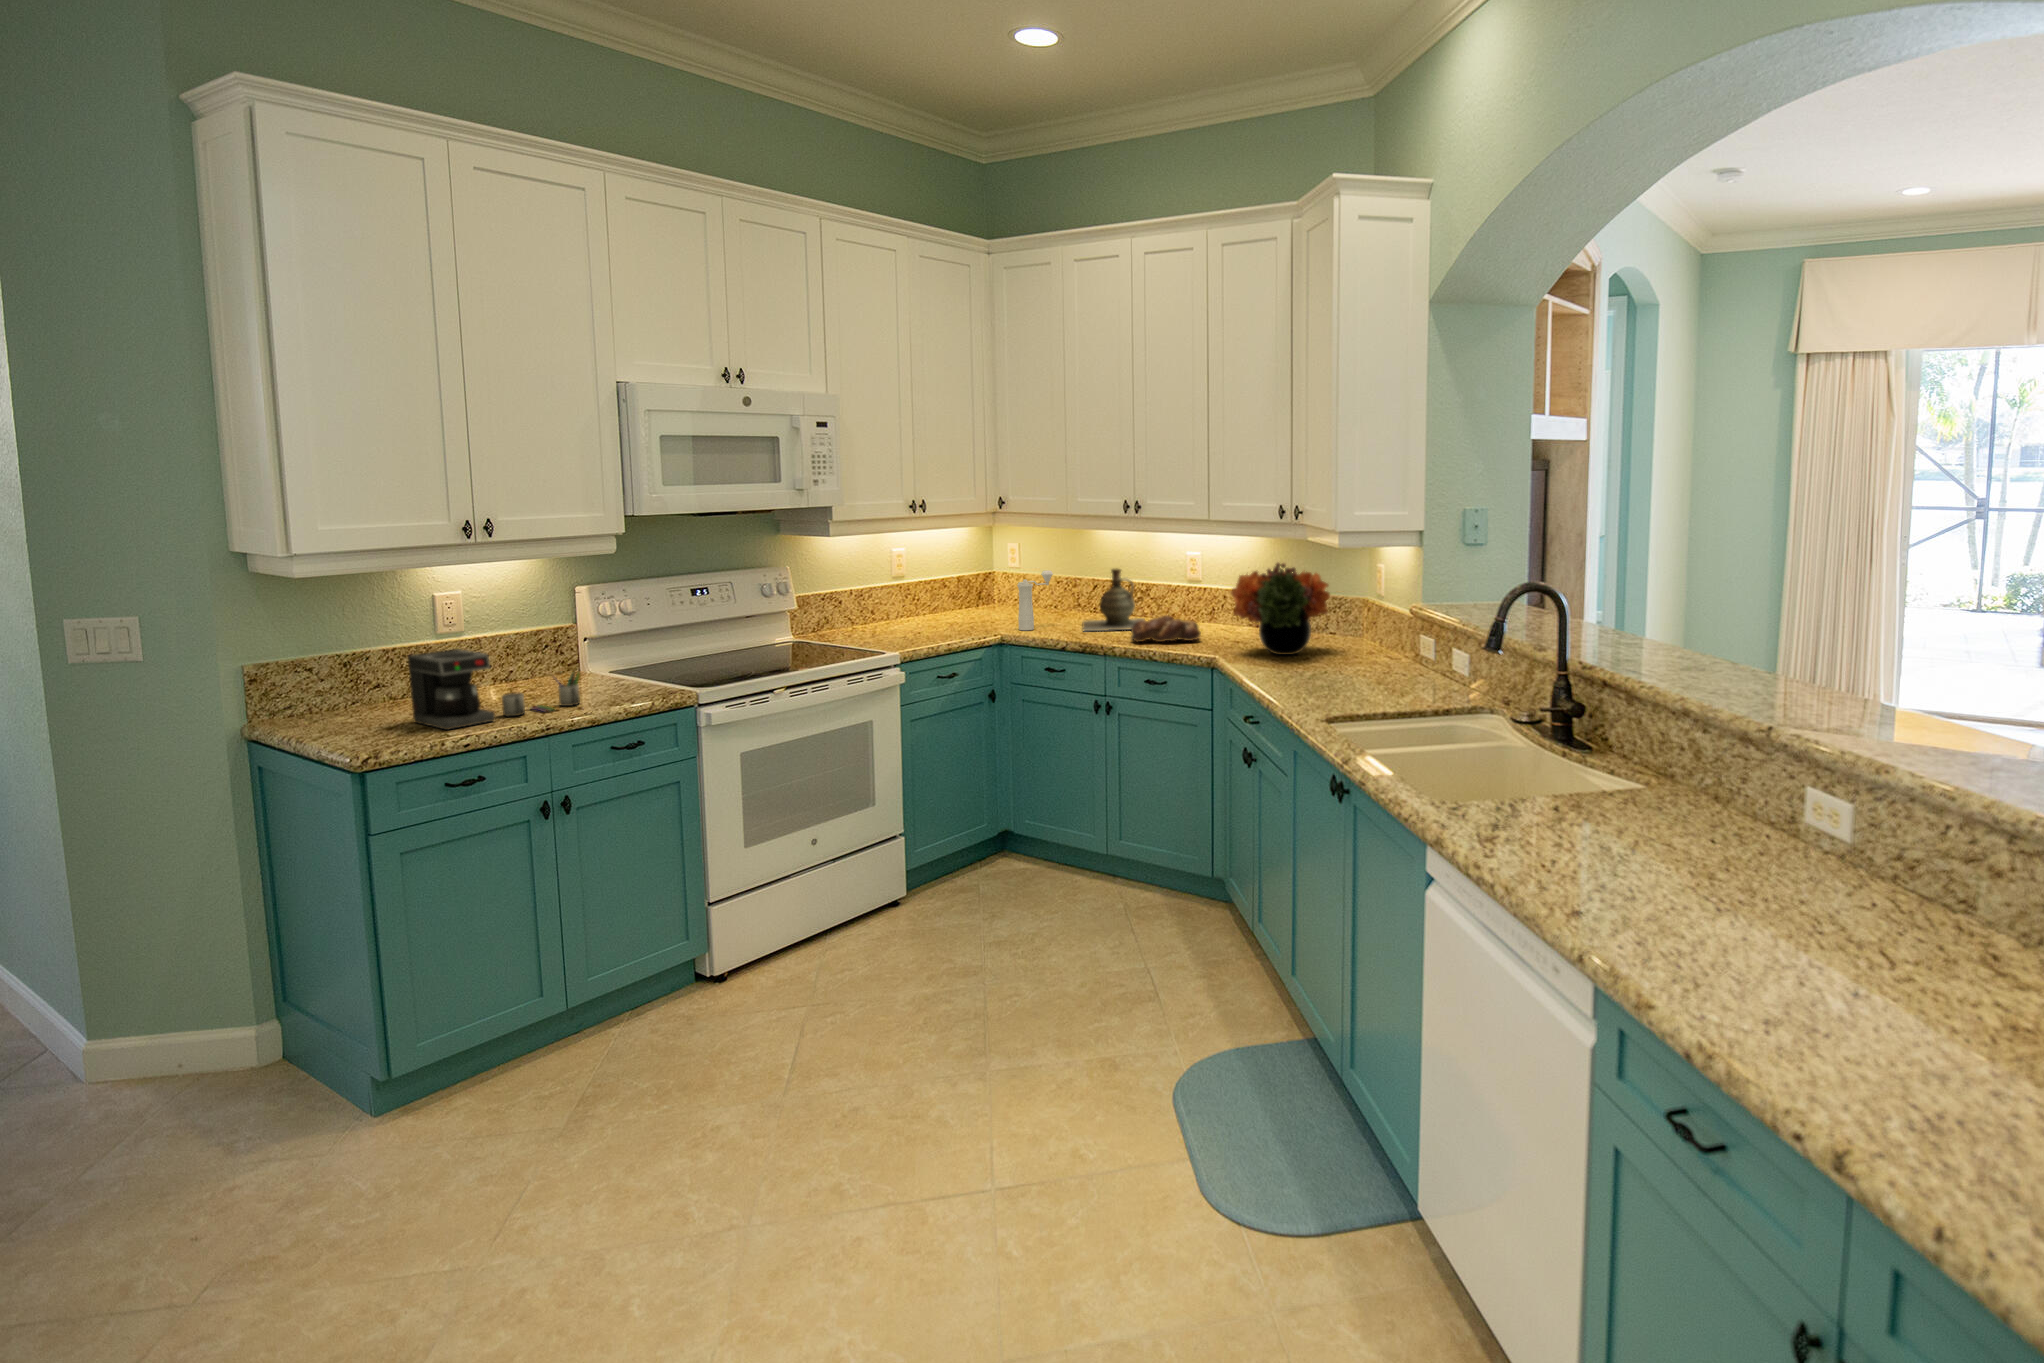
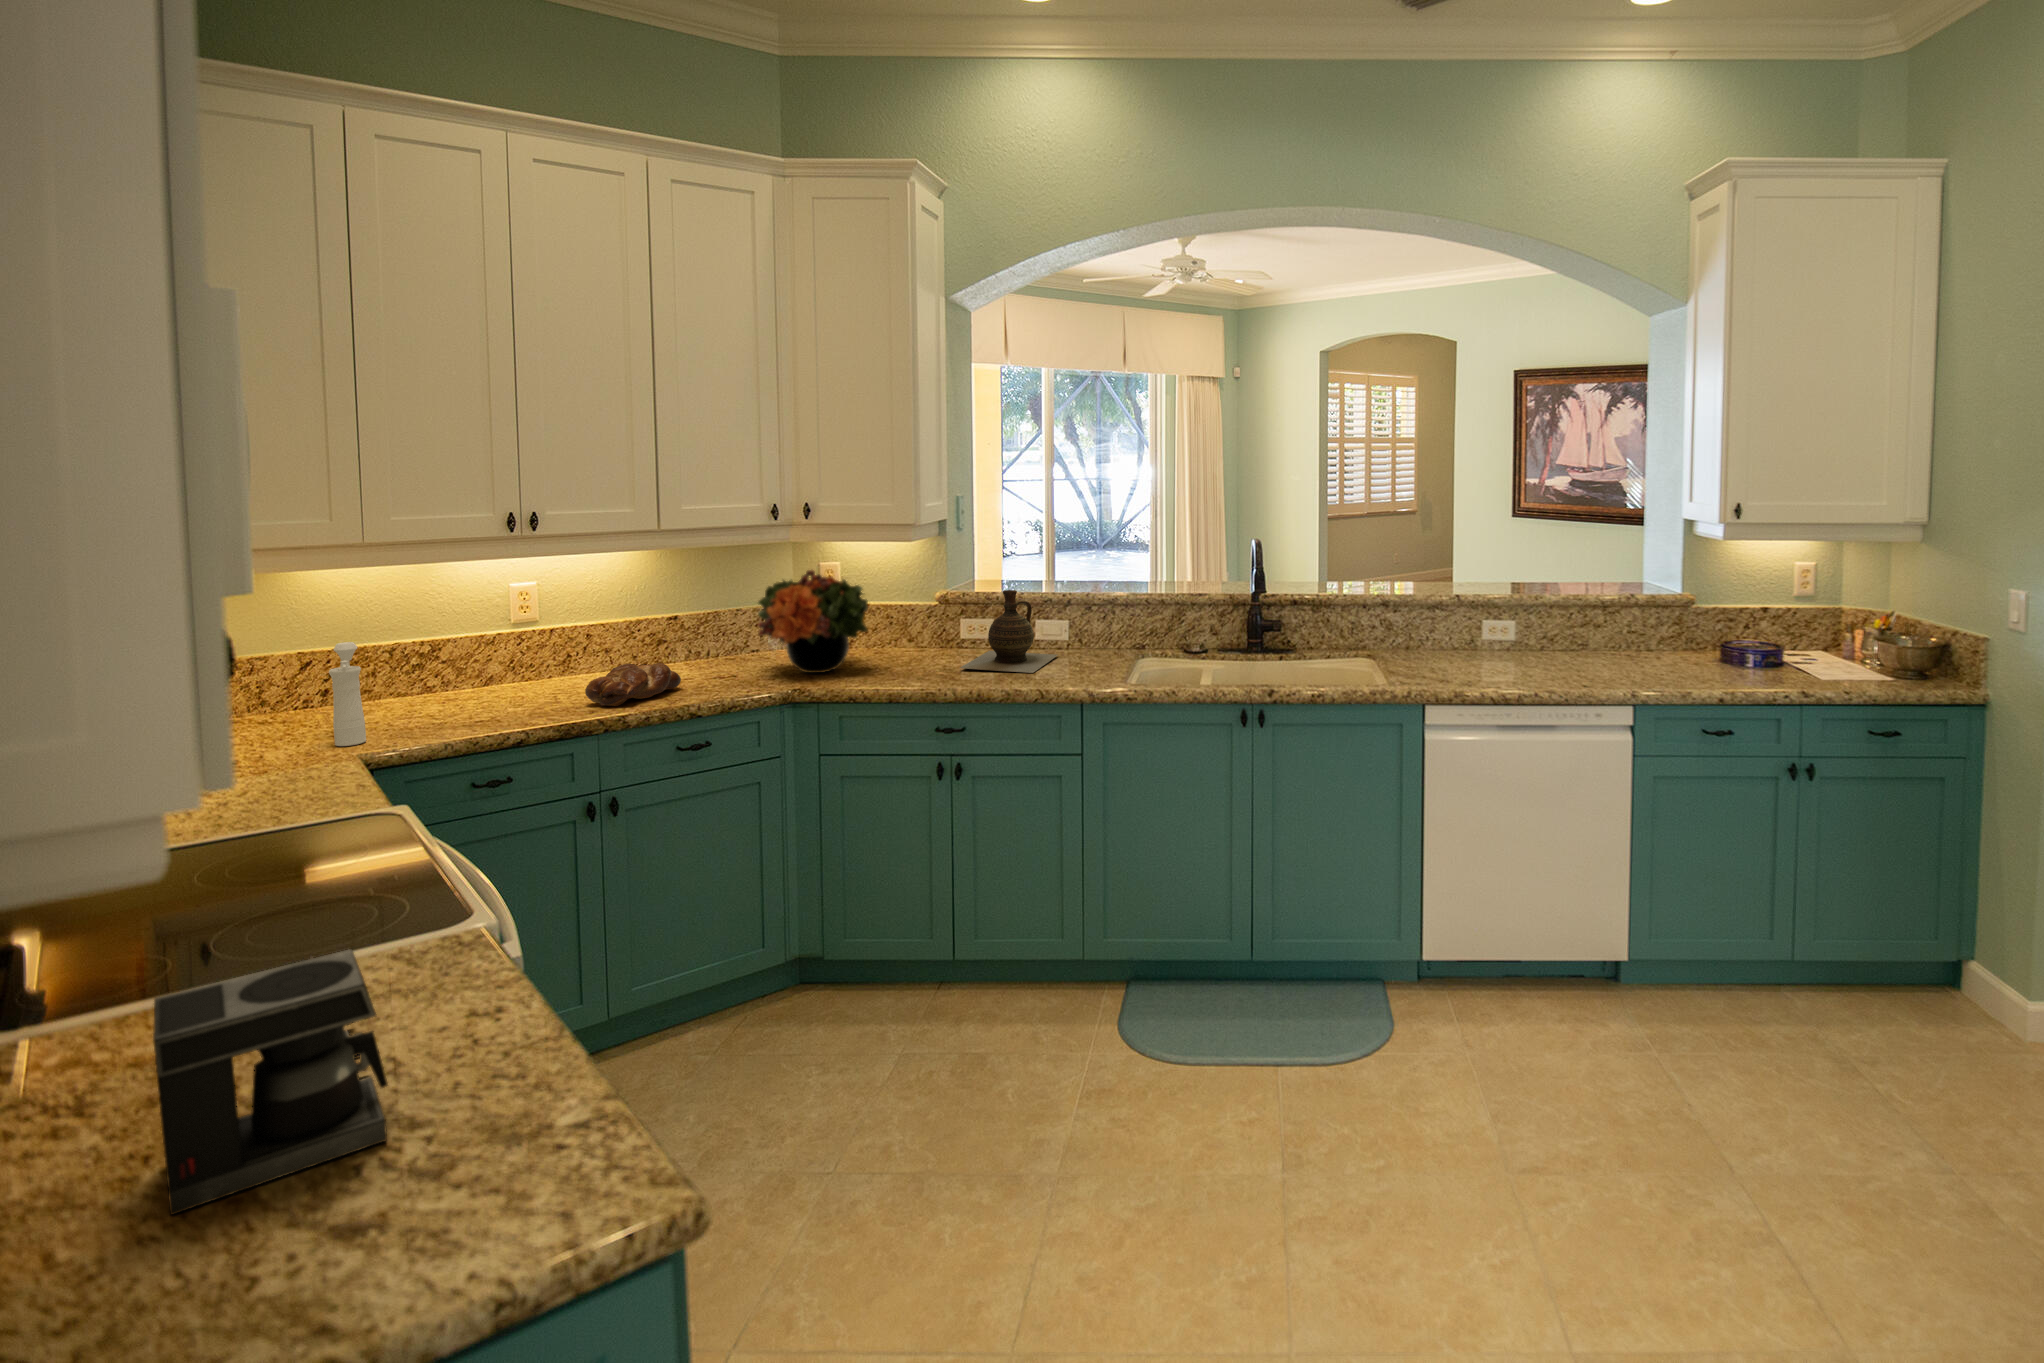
ceramic jug: present [1083,569,1145,631] -> present [960,590,1057,673]

